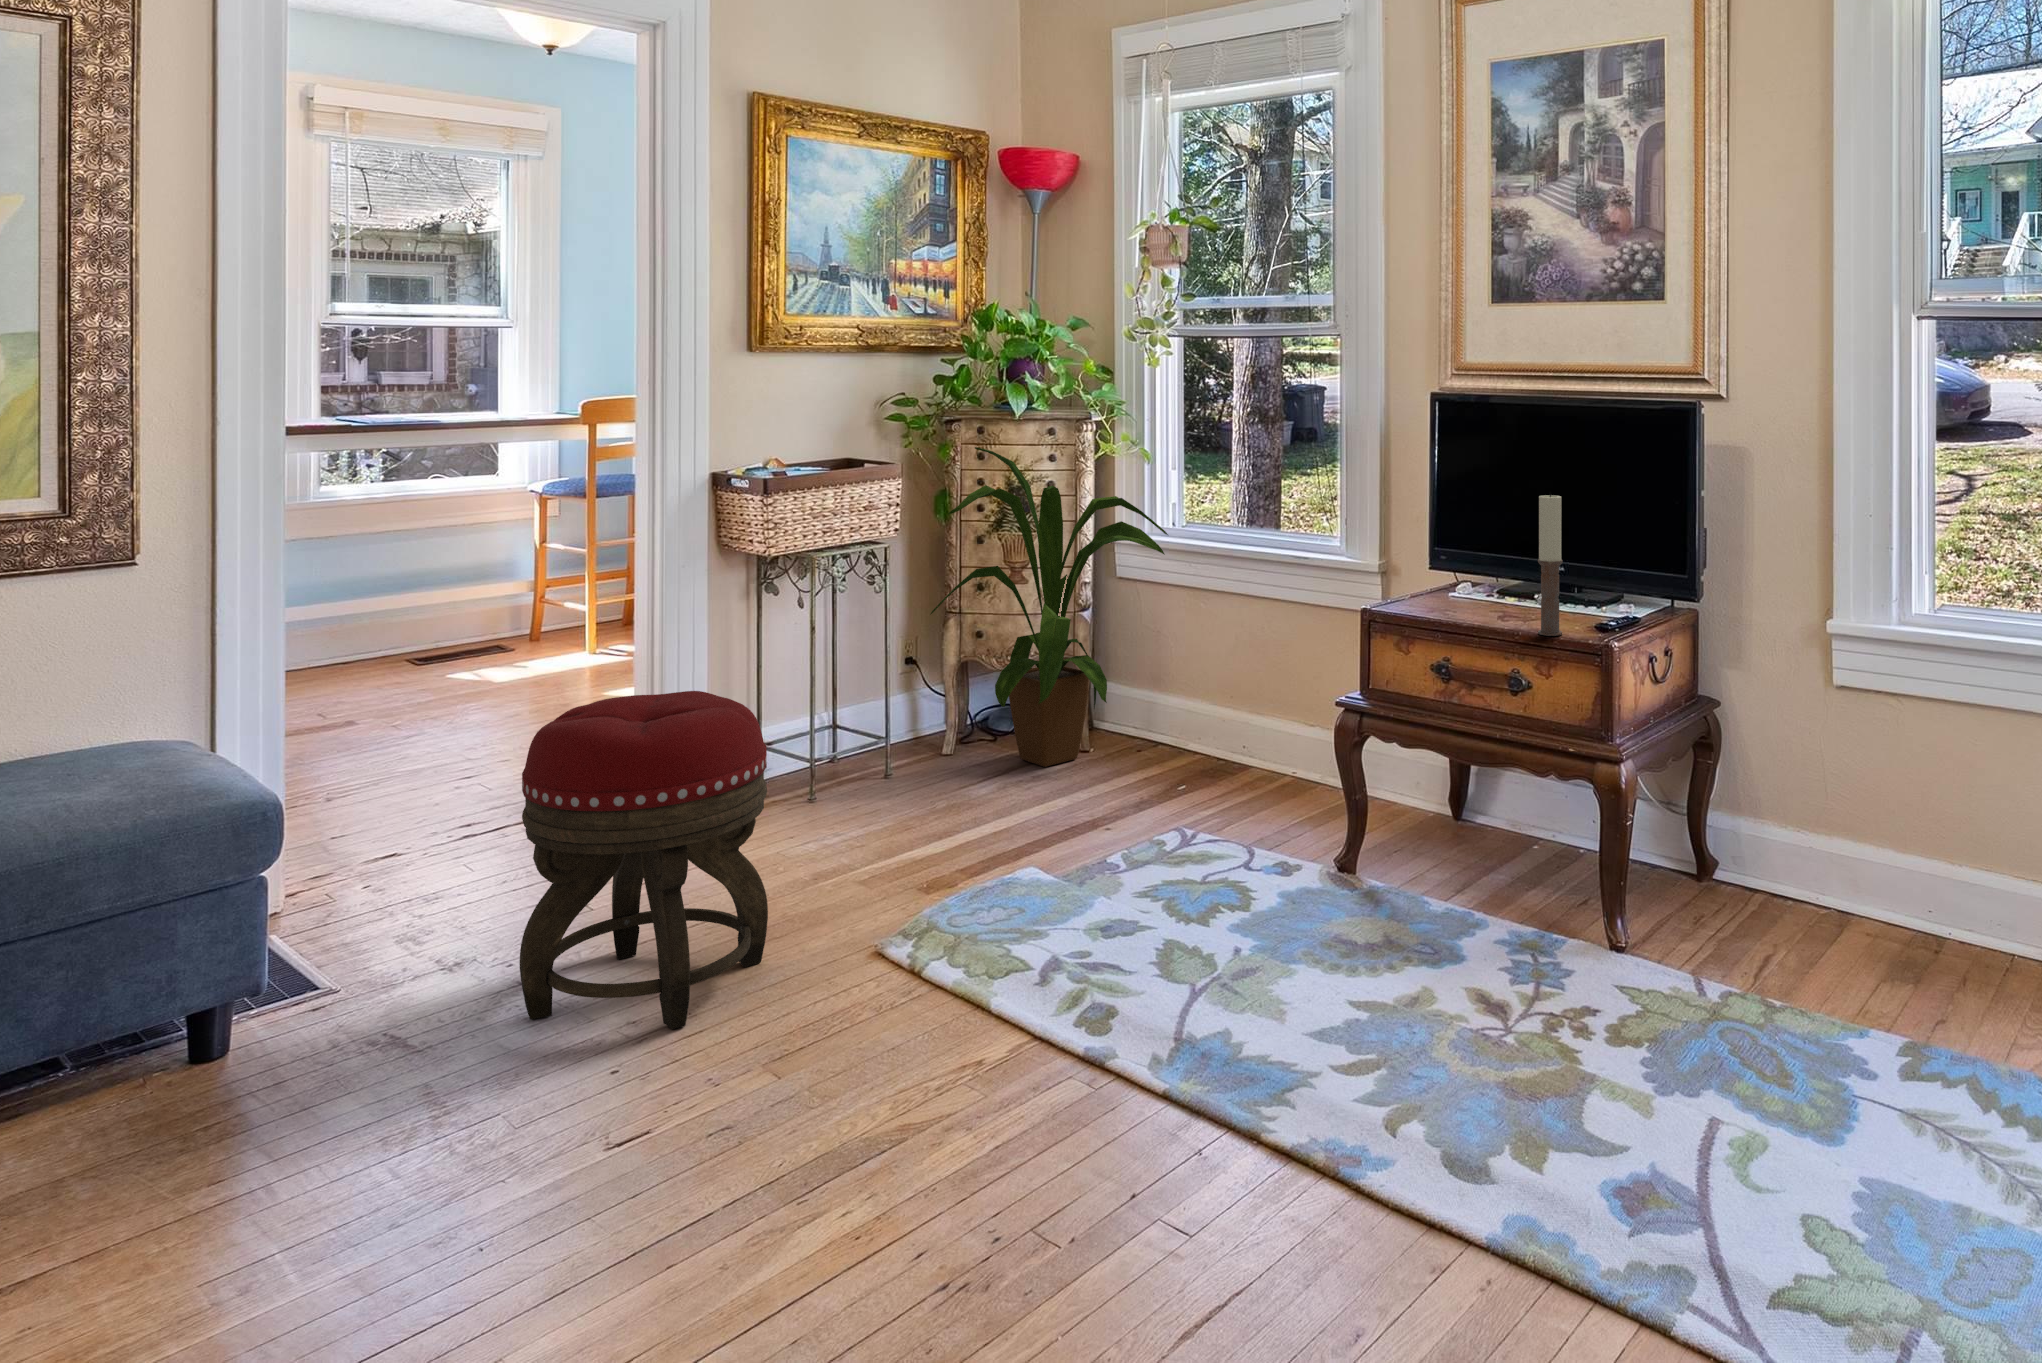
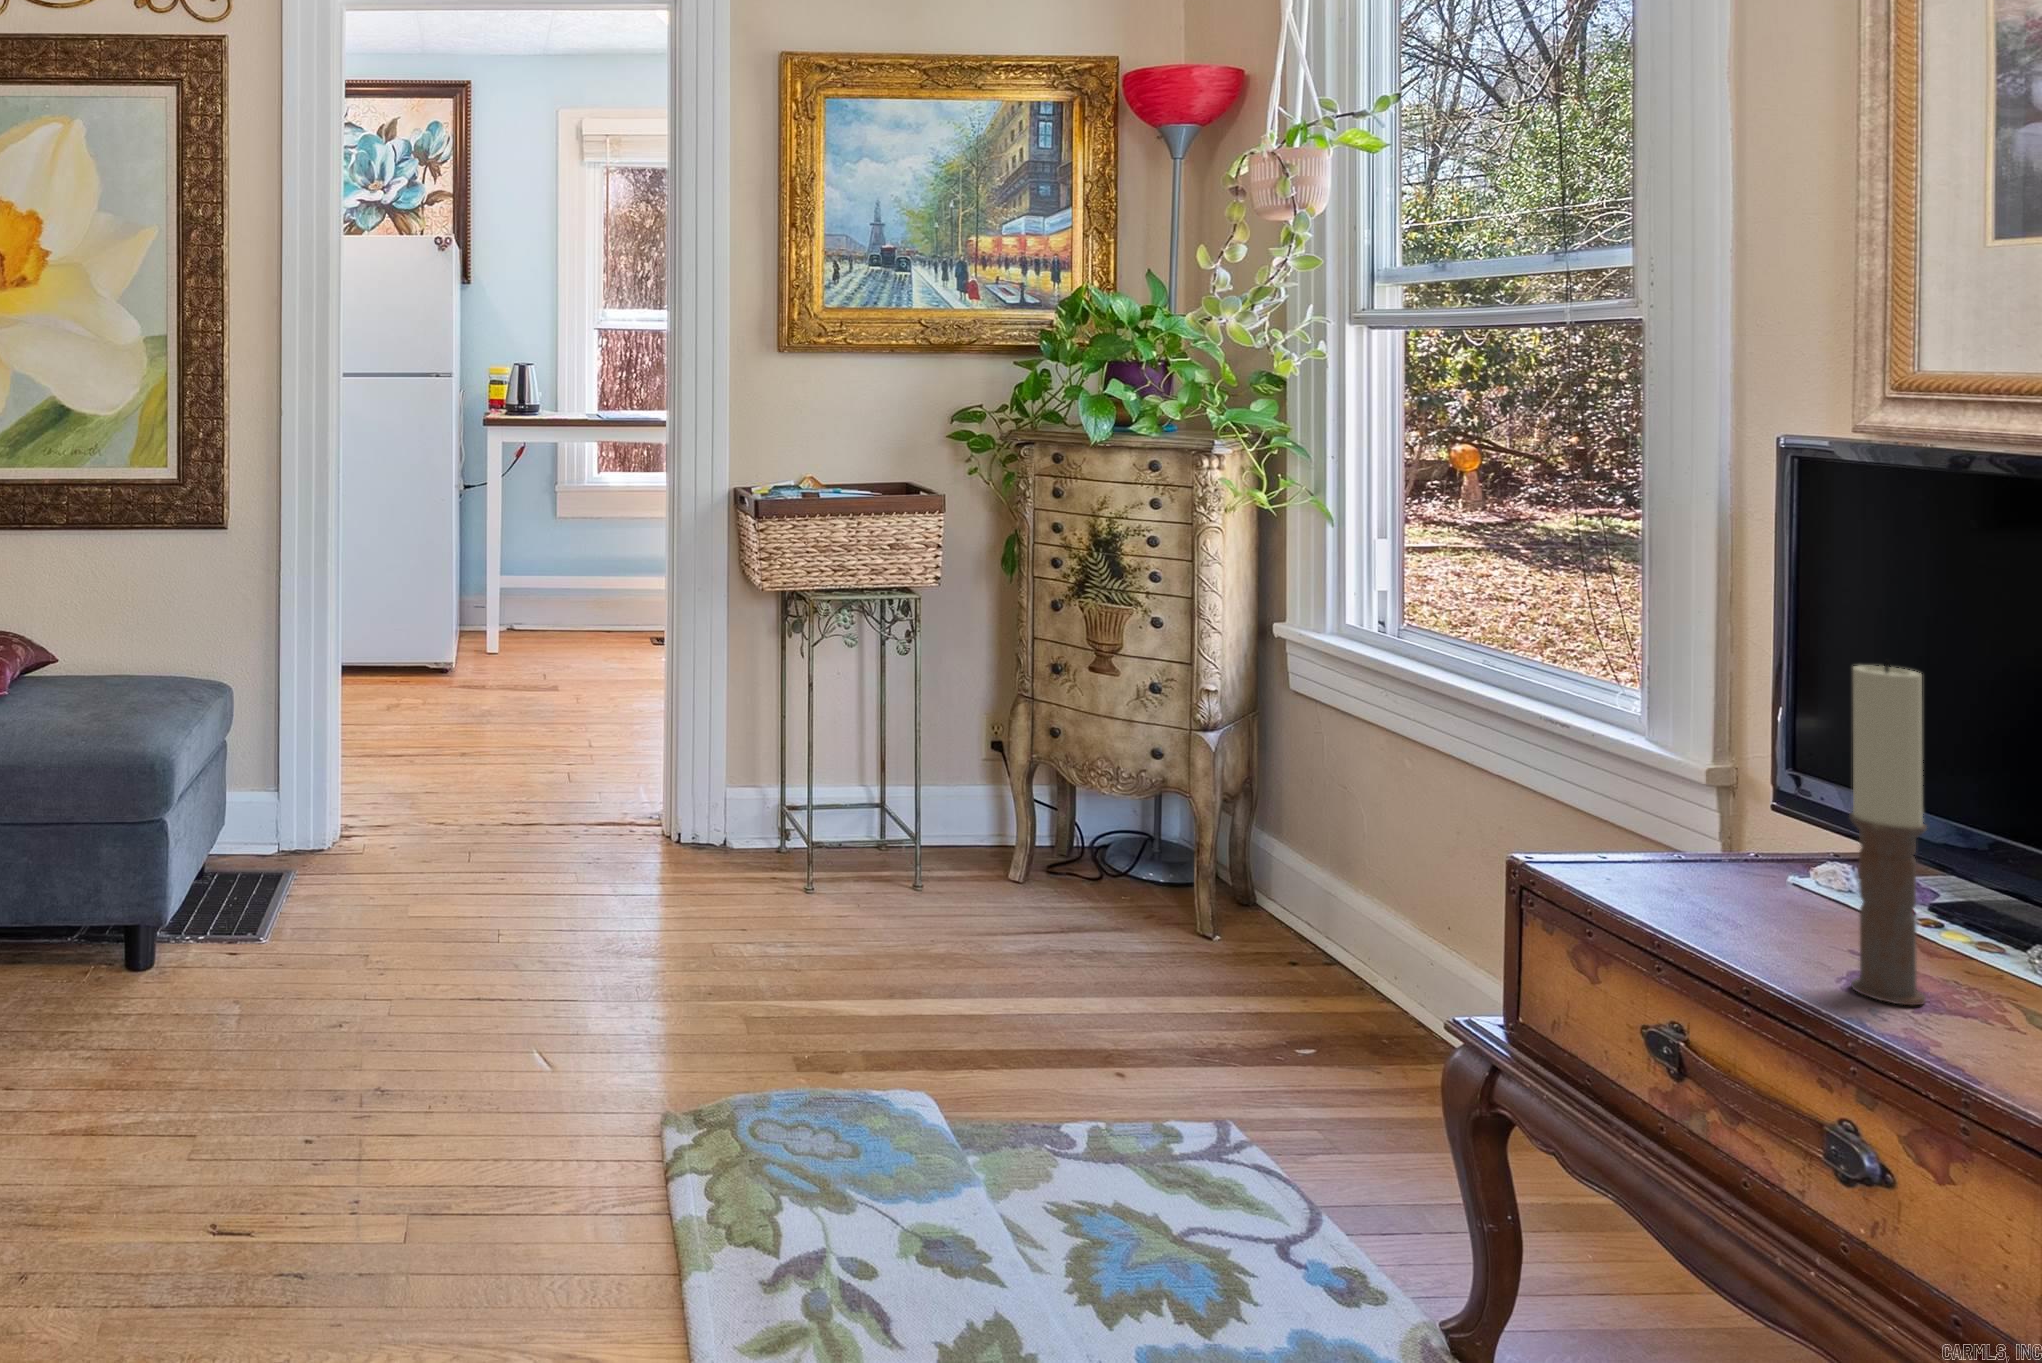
house plant: present [931,447,1168,767] -> none [968,481,1335,947]
footstool: present [520,691,768,1029] -> none [259,736,531,1159]

